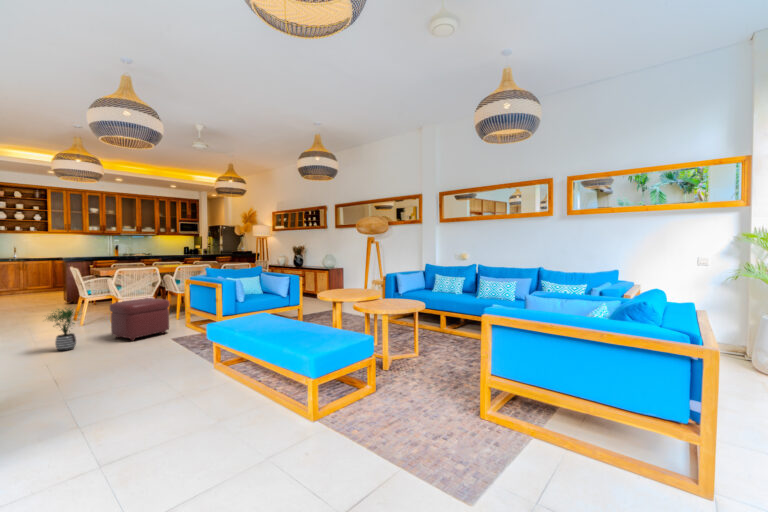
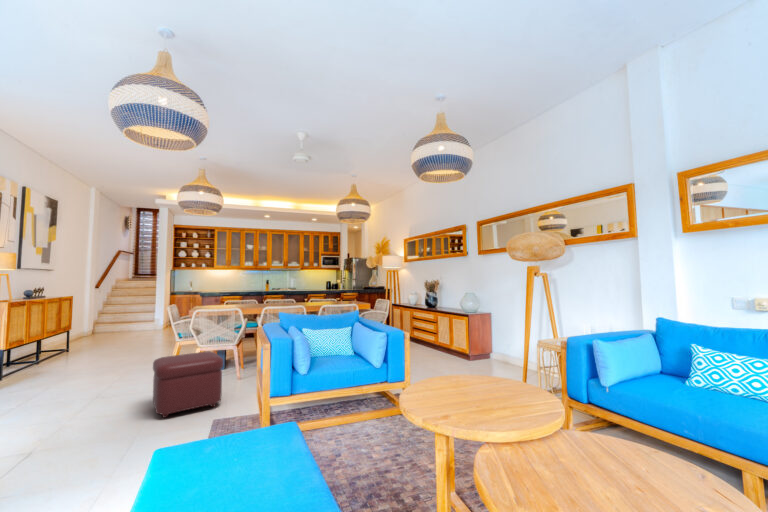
potted plant: present [48,308,80,351] -> none [58,363,112,427]

